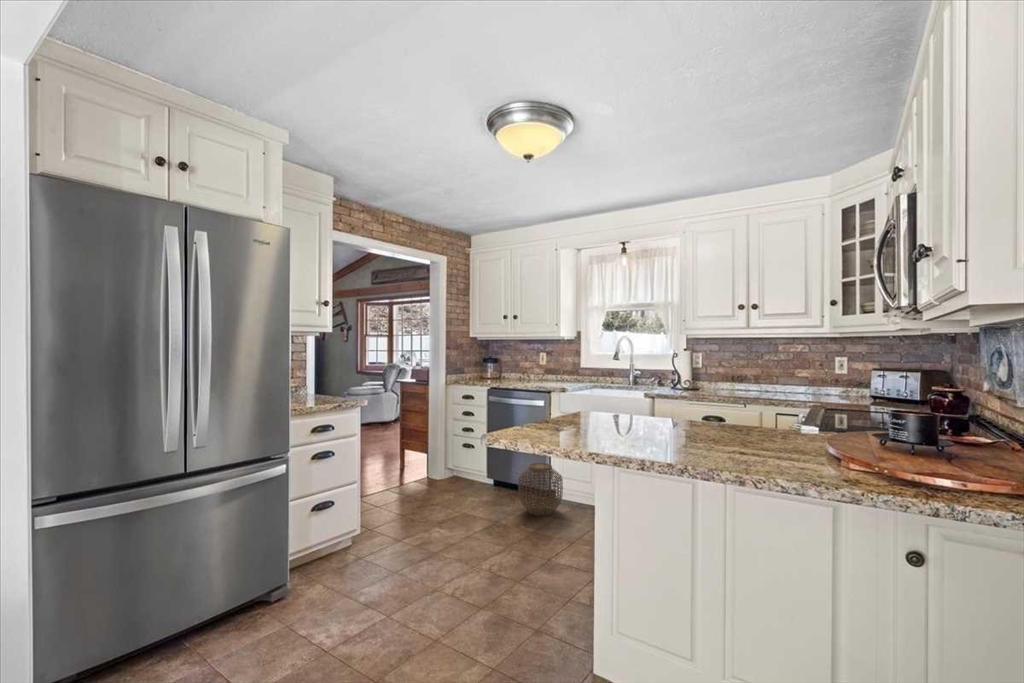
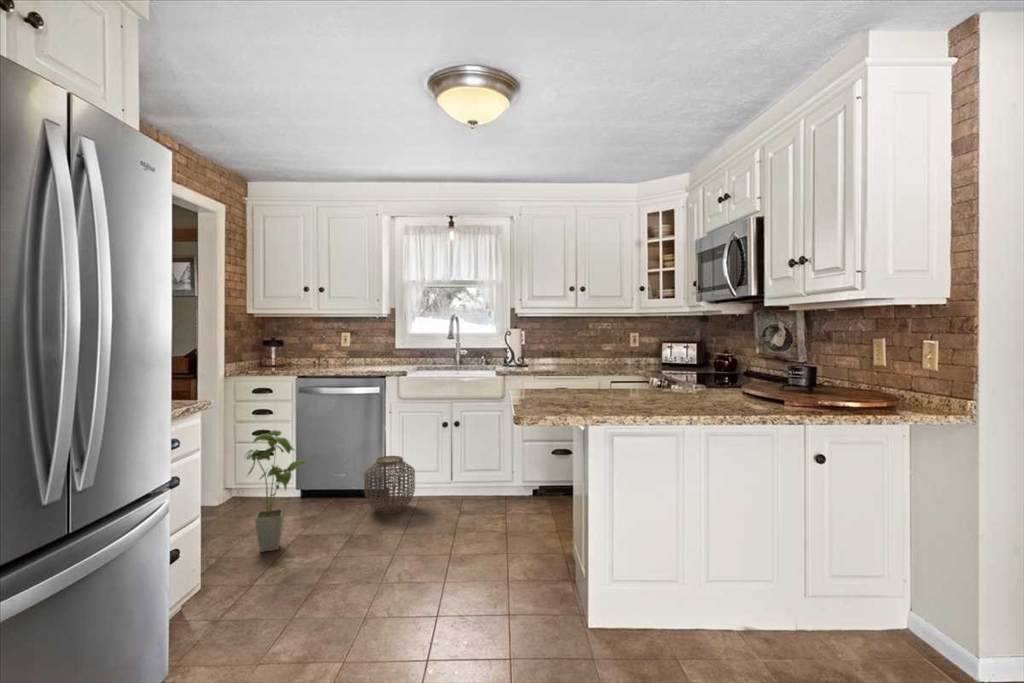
house plant: none [412,429,463,524] -> present [247,430,308,552]

